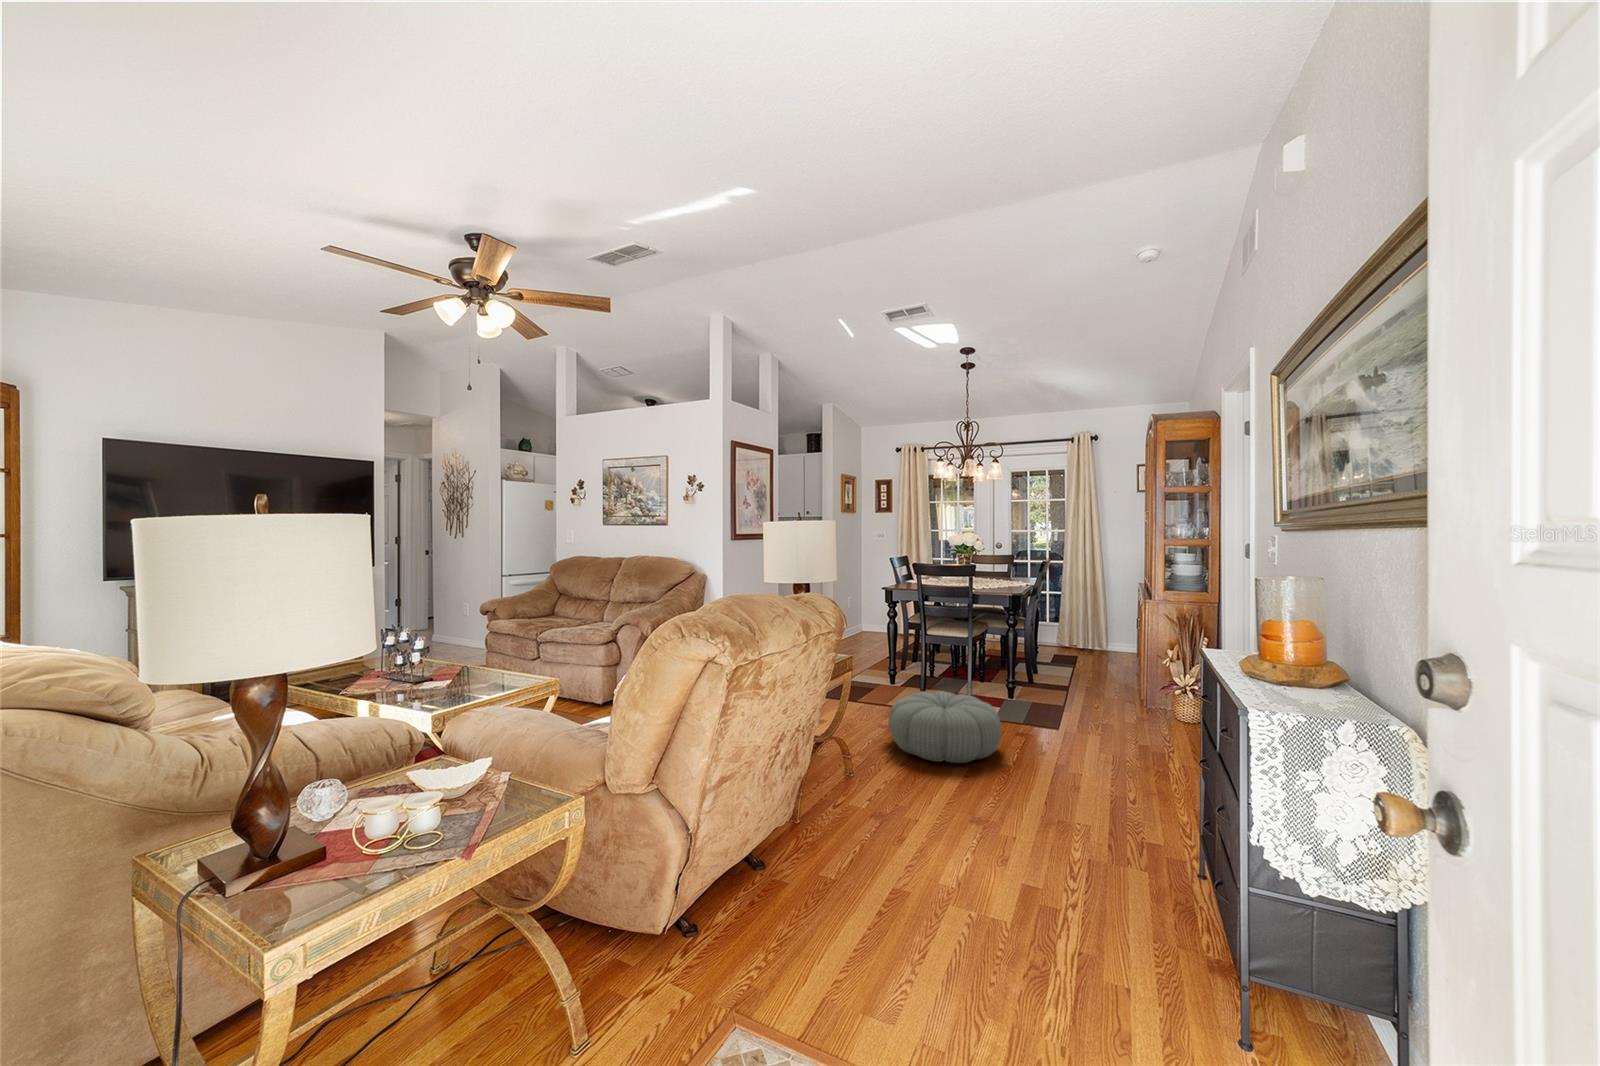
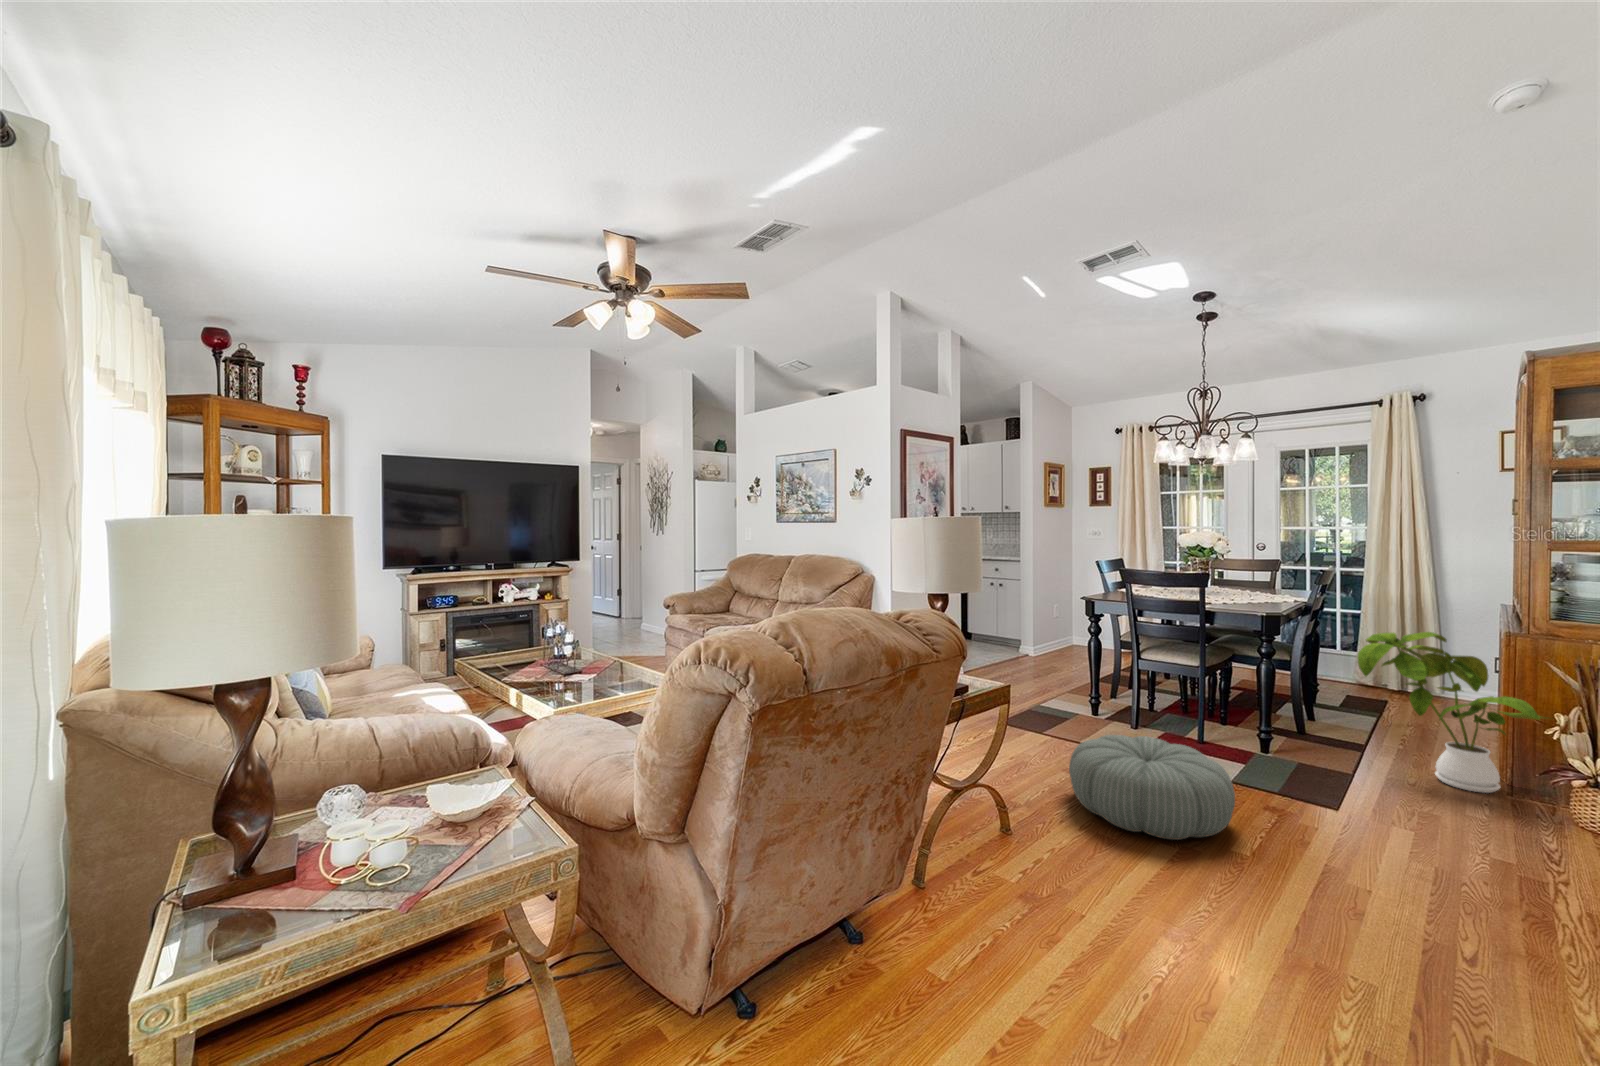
house plant: none [1067,603,1170,709] -> present [1358,632,1547,793]

